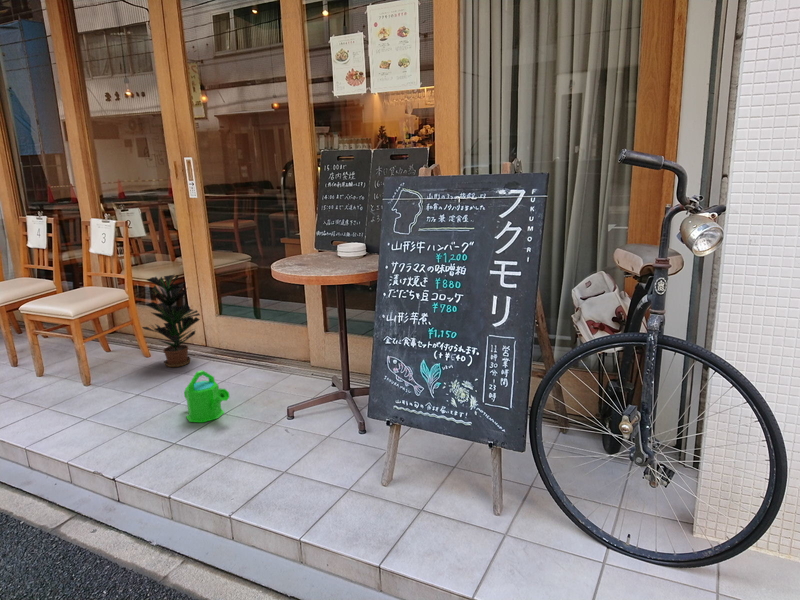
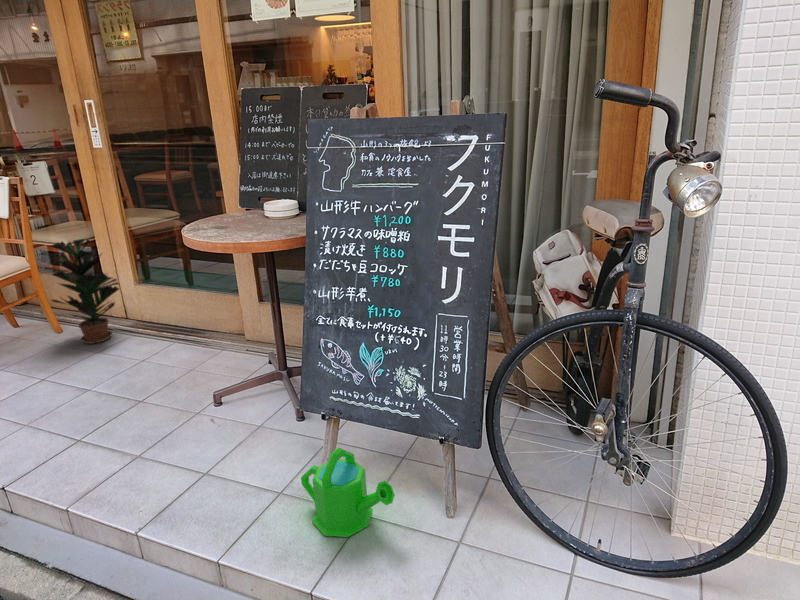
watering can: present [184,370,230,422] -> present [301,448,394,537]

